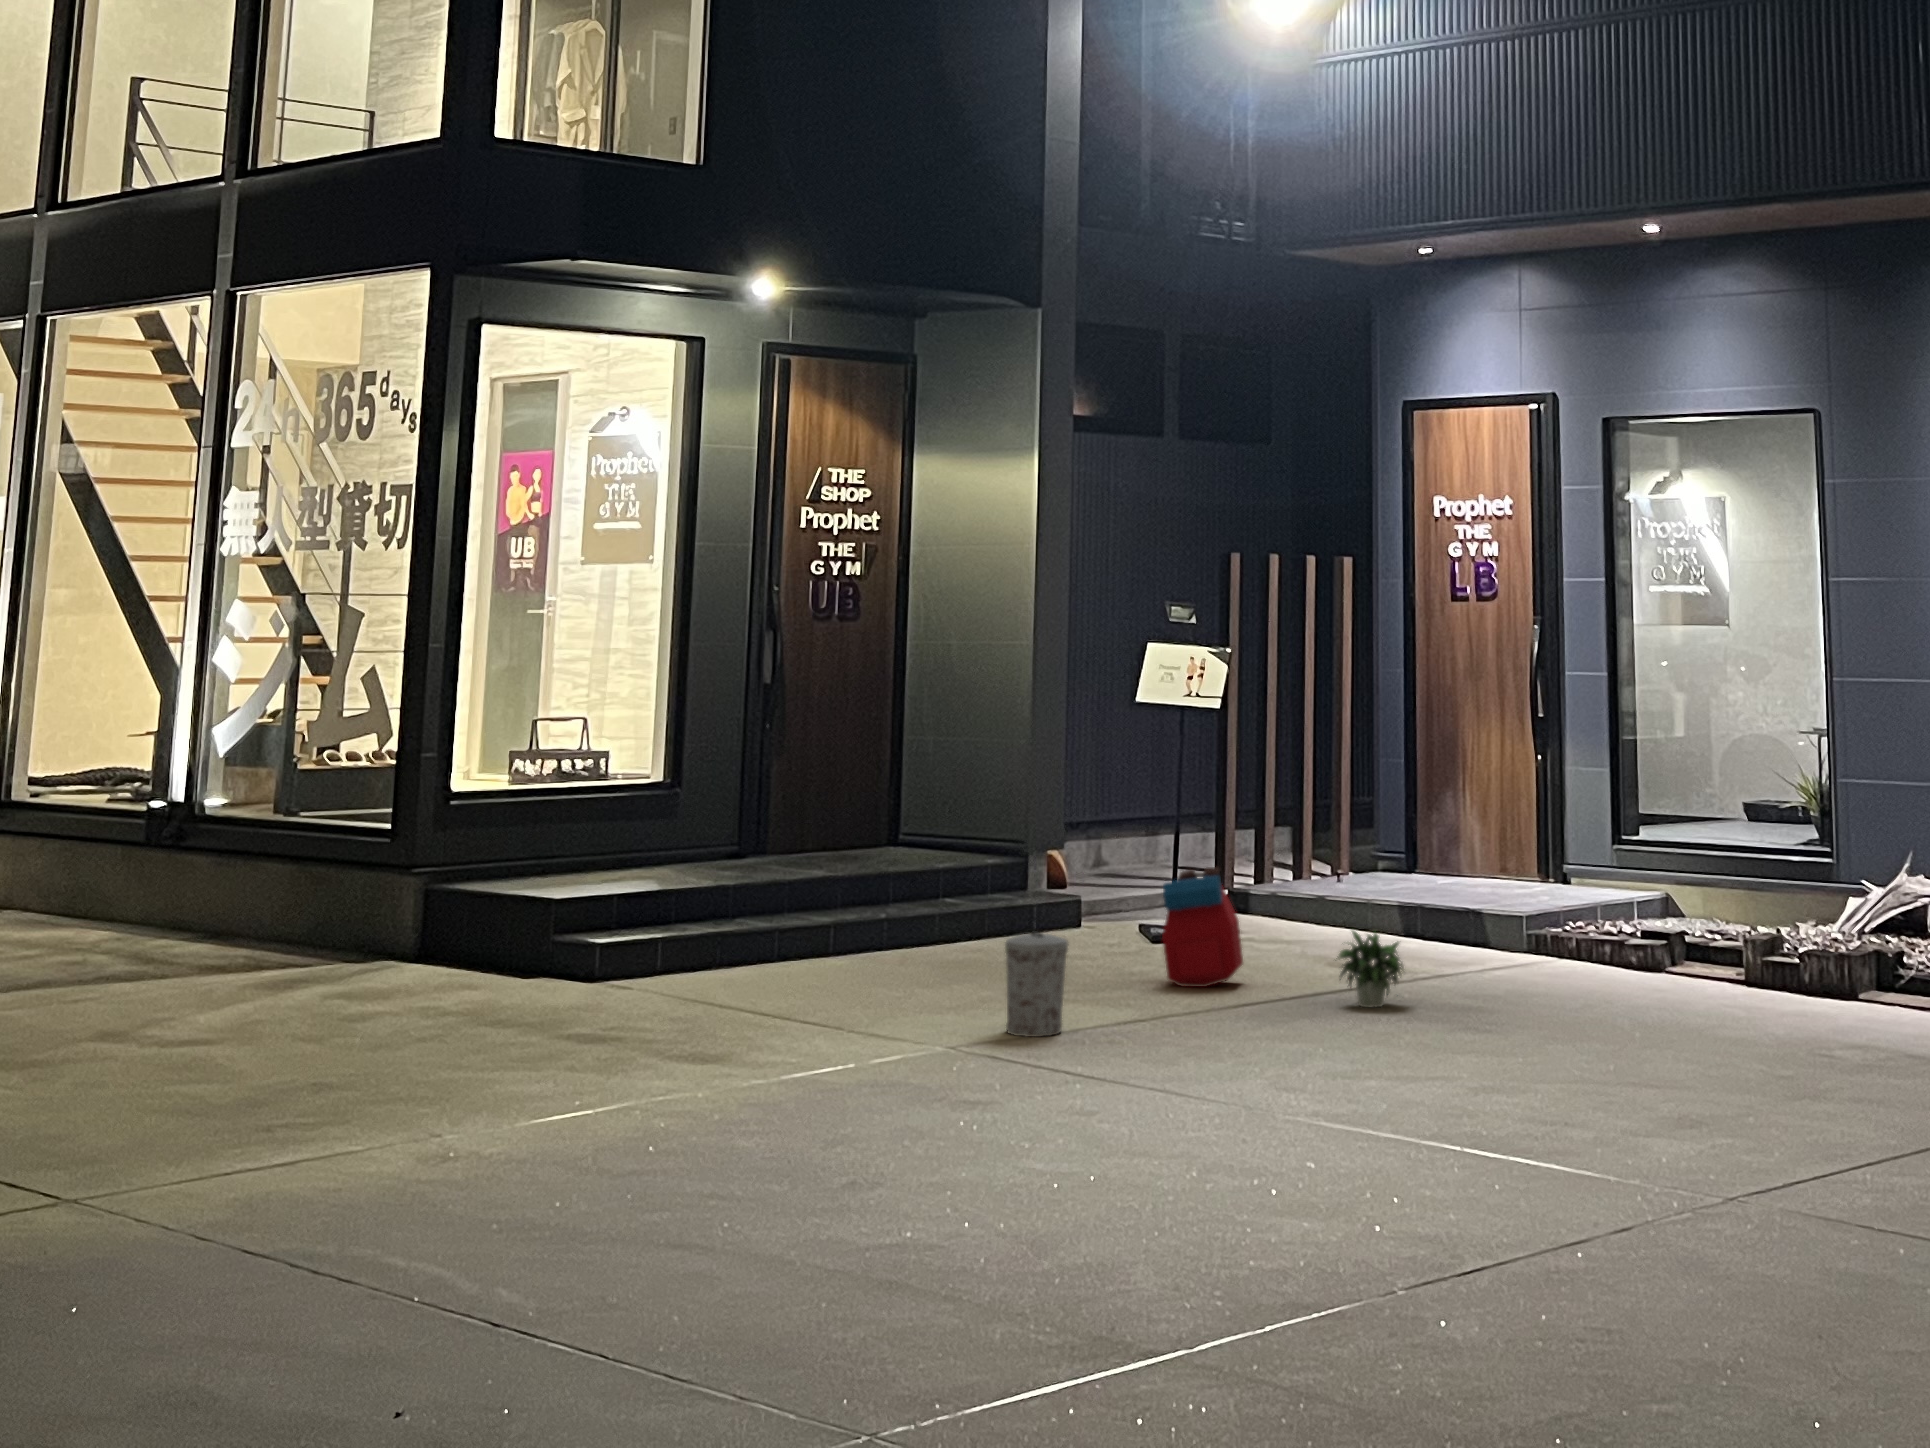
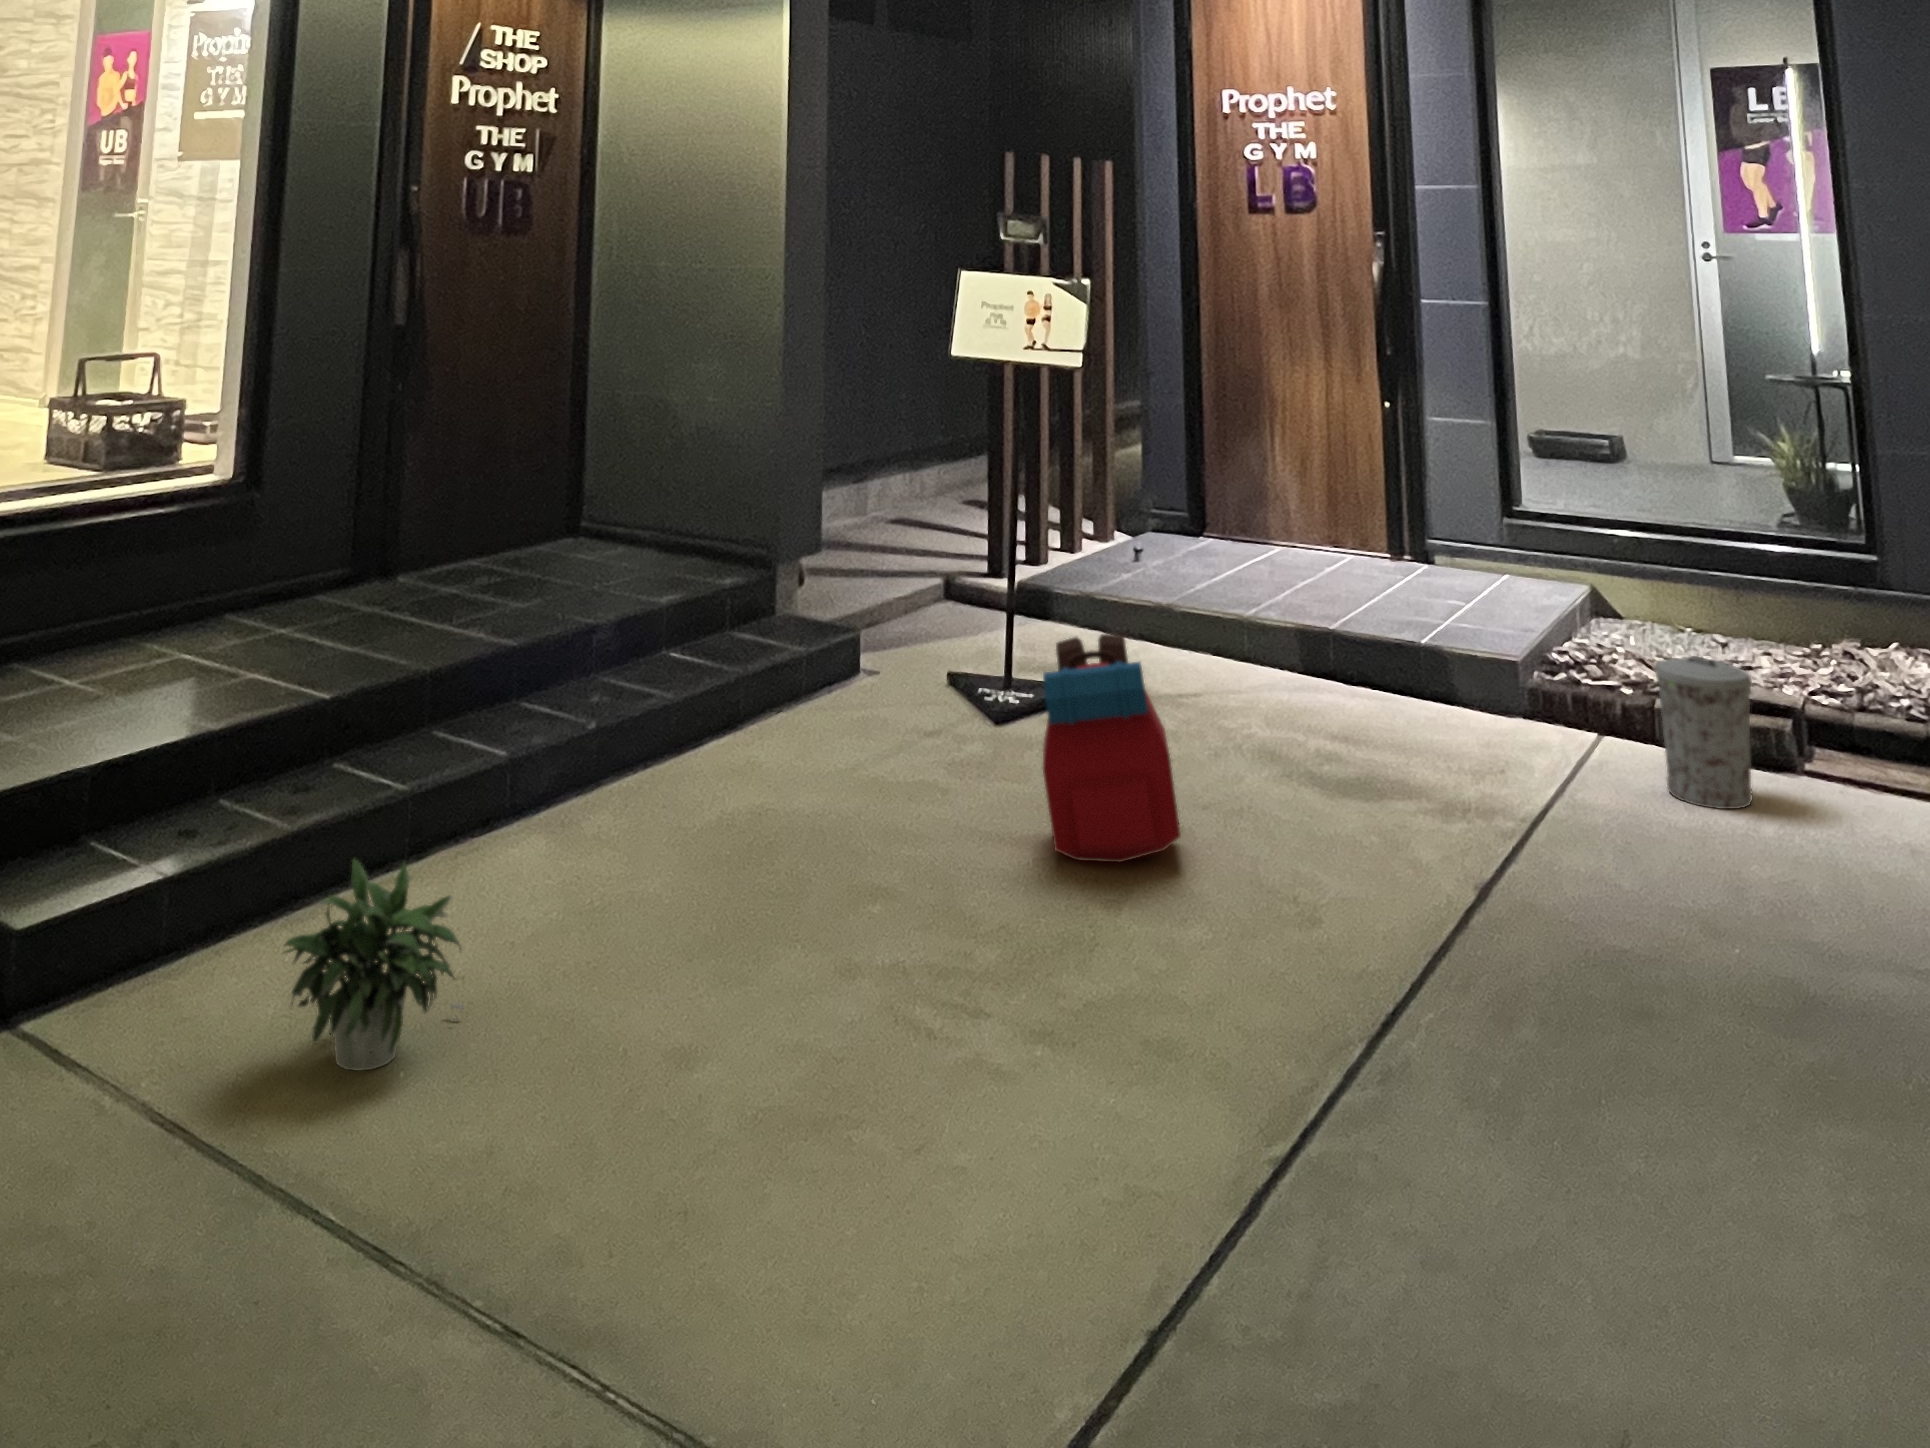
potted plant: present [1336,930,1403,1007] -> present [284,860,464,1071]
trash can: present [1005,932,1069,1037] -> present [1655,656,1752,809]

